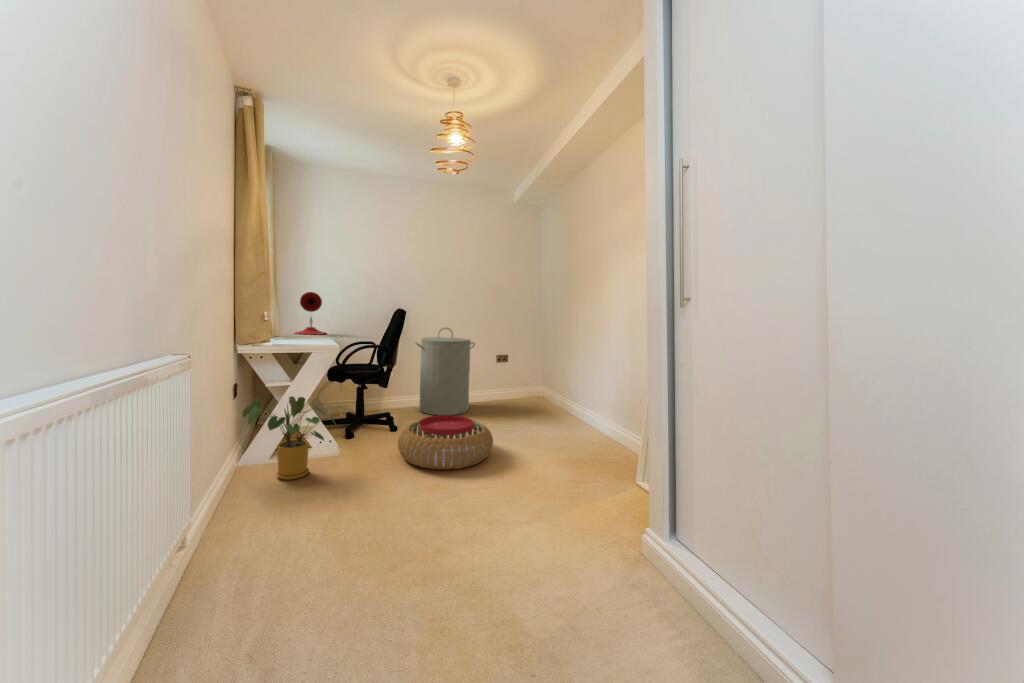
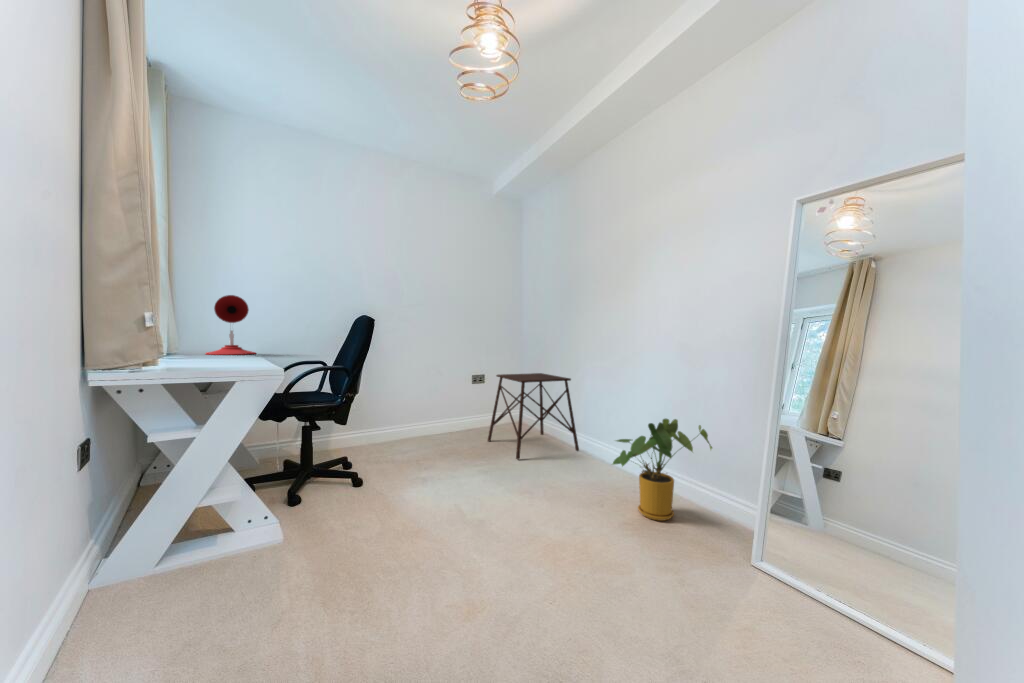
laundry hamper: present [415,328,475,415] -> none [380,342,456,455]
side table: none [500,356,571,423] -> present [488,373,579,459]
house plant: present [242,396,335,480] -> present [613,419,712,521]
pouf: present [398,415,493,469] -> none [376,461,516,553]

